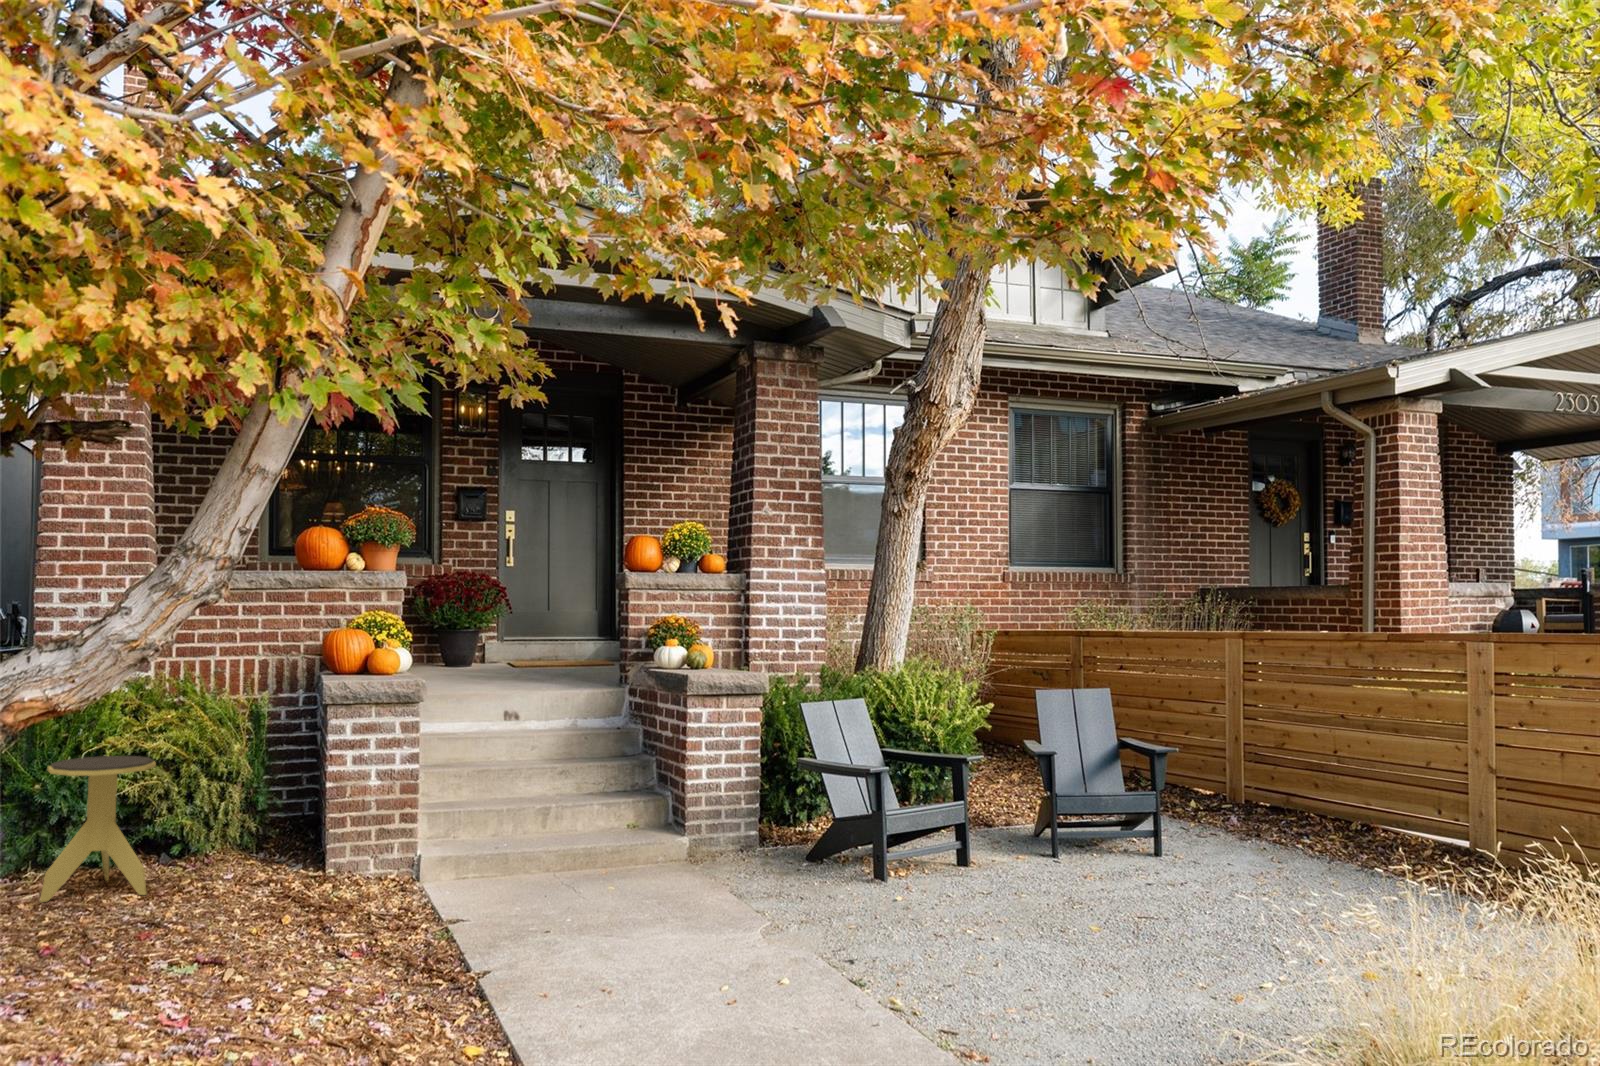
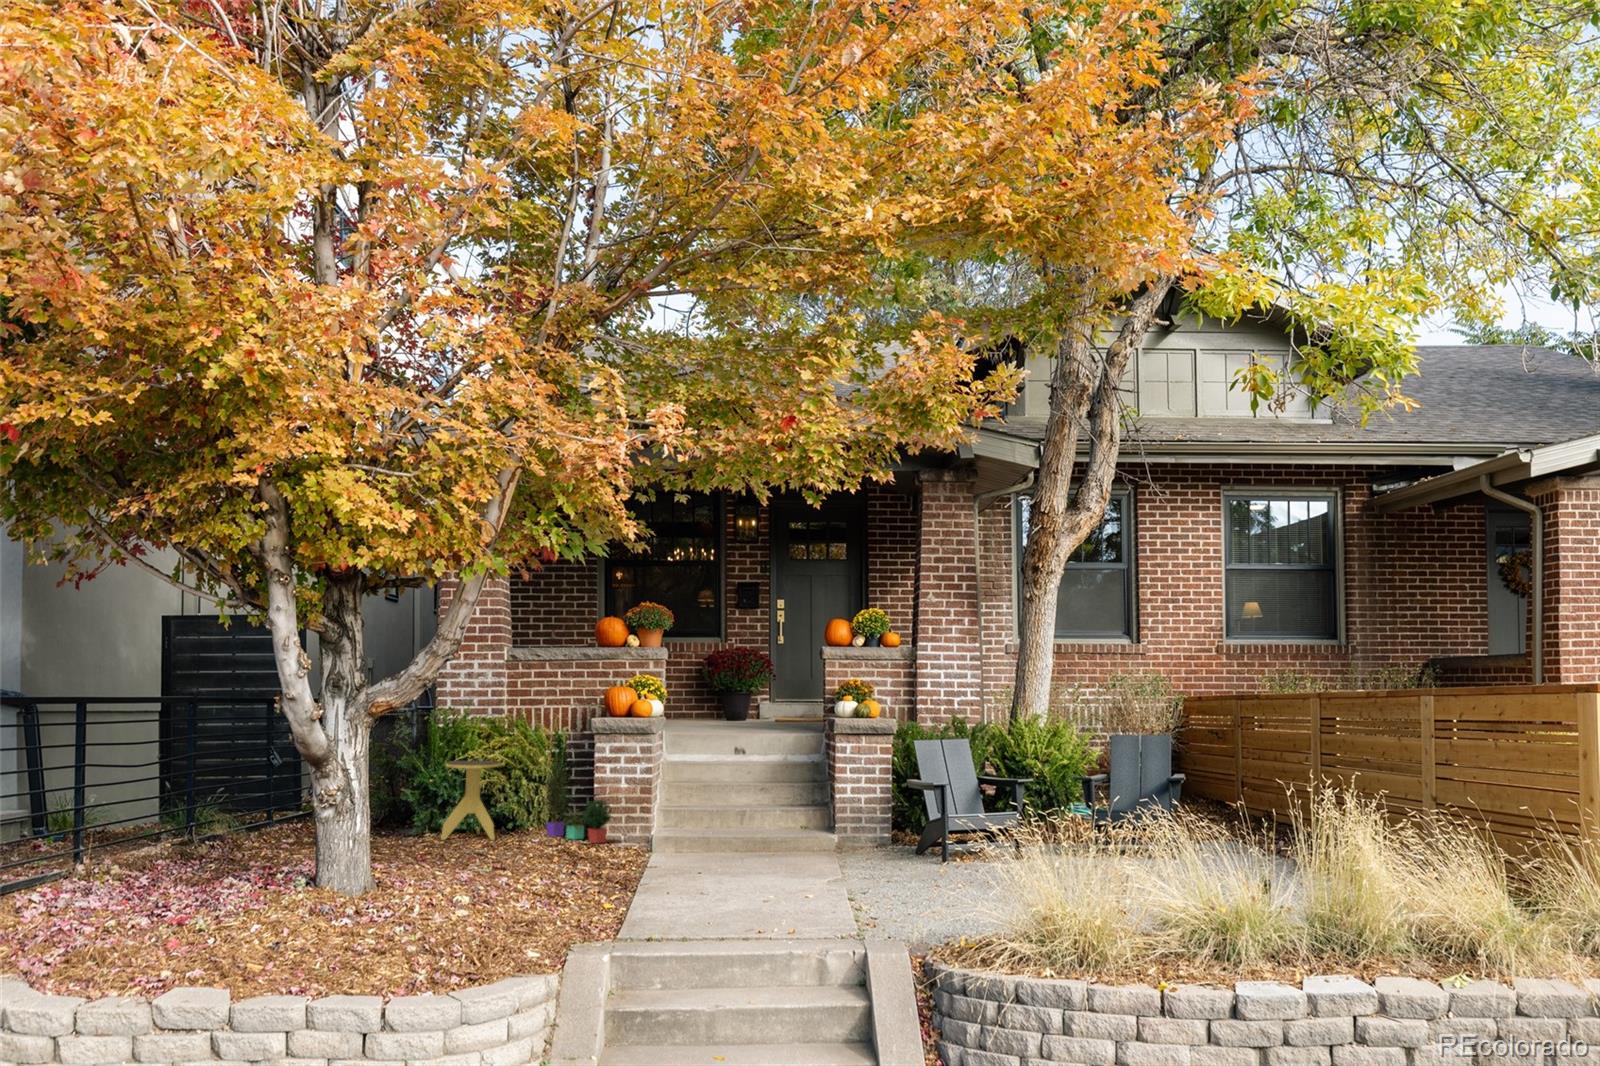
potted plant: none [227,751,363,887] -> present [545,762,612,843]

